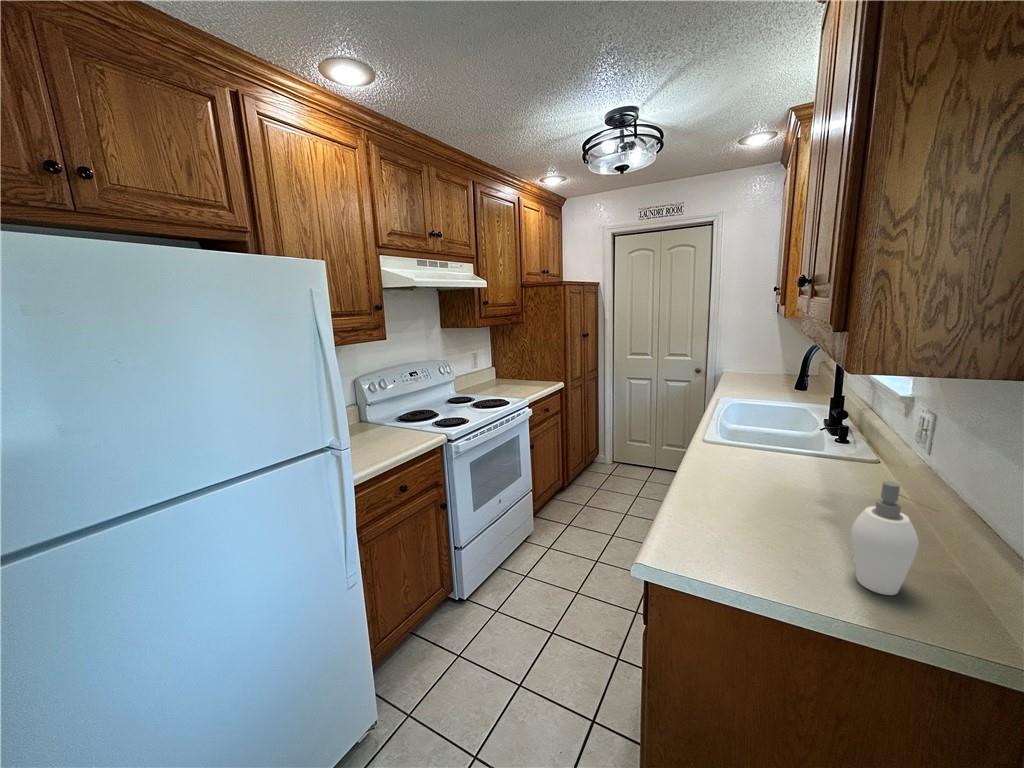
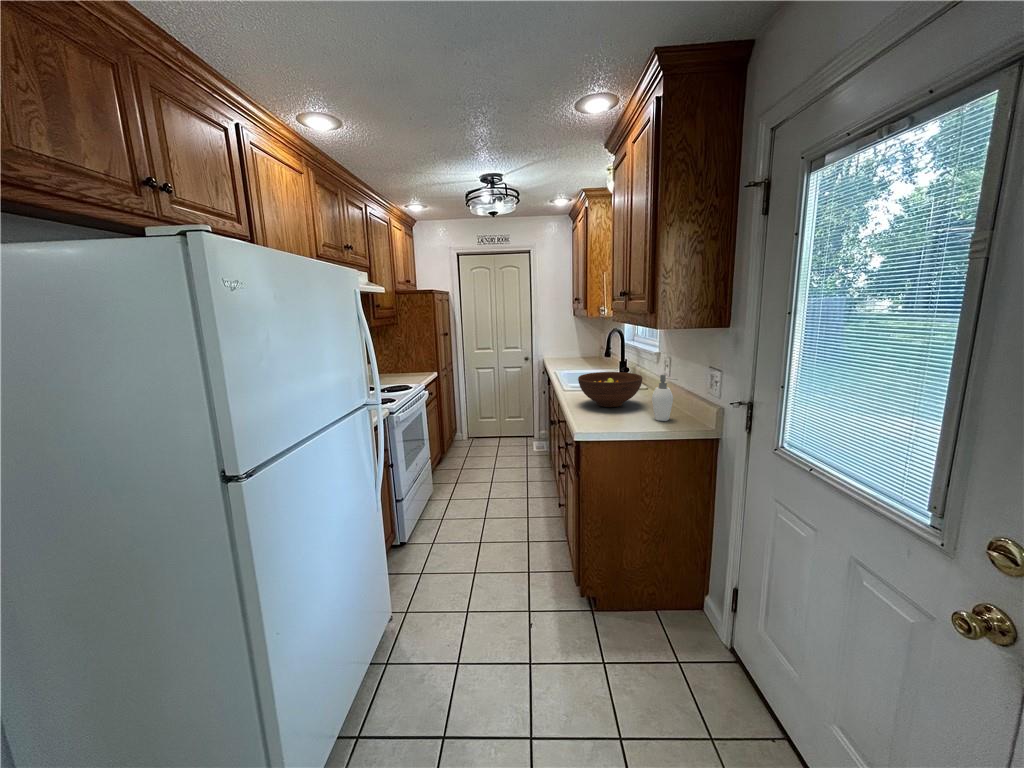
fruit bowl: none [701,427,847,507] -> present [578,372,642,407]

